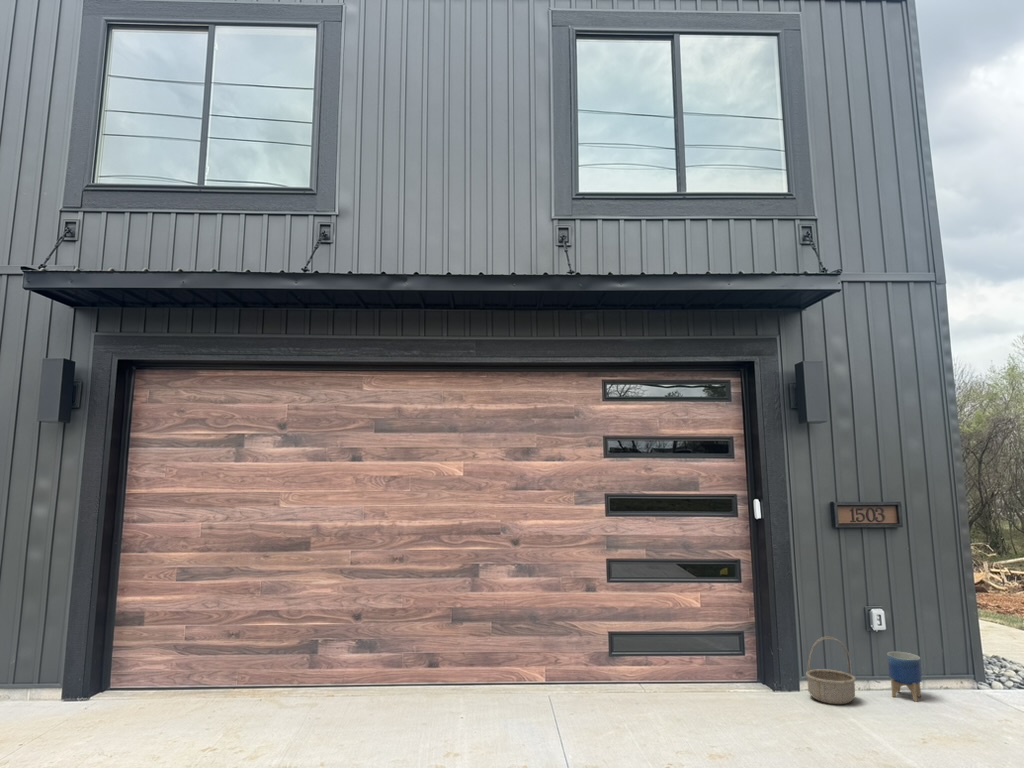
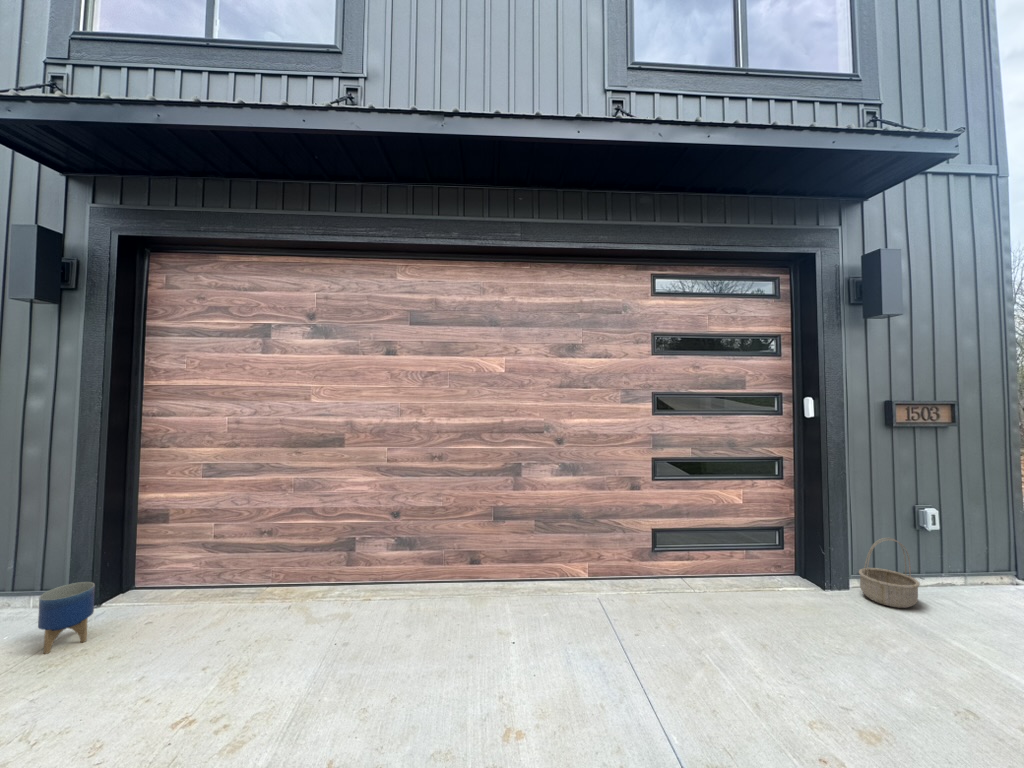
planter: present [887,652,922,702] -> present [38,582,95,654]

